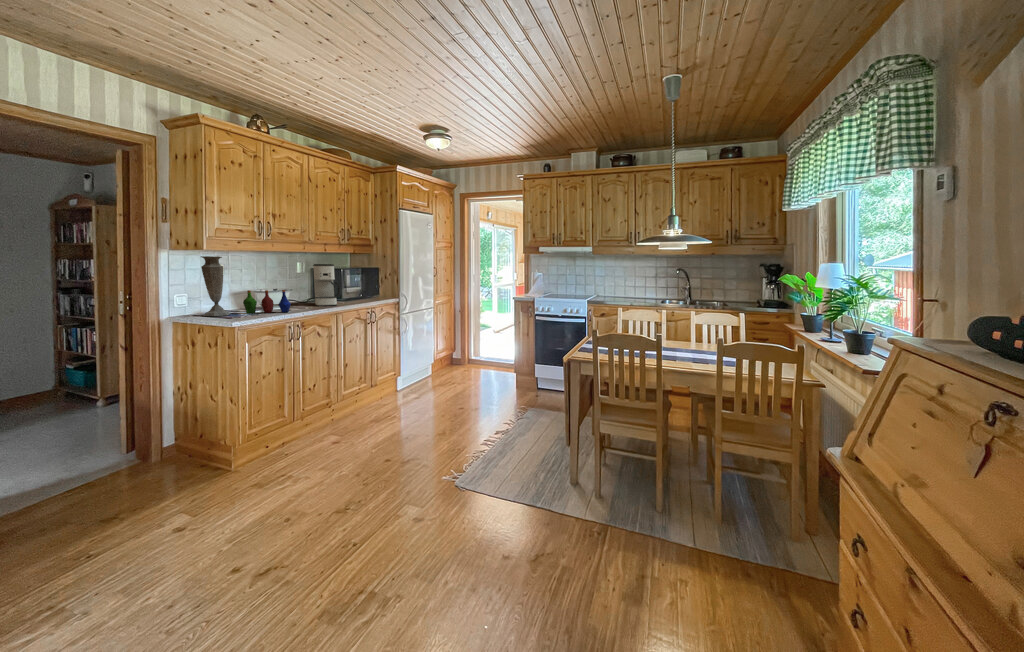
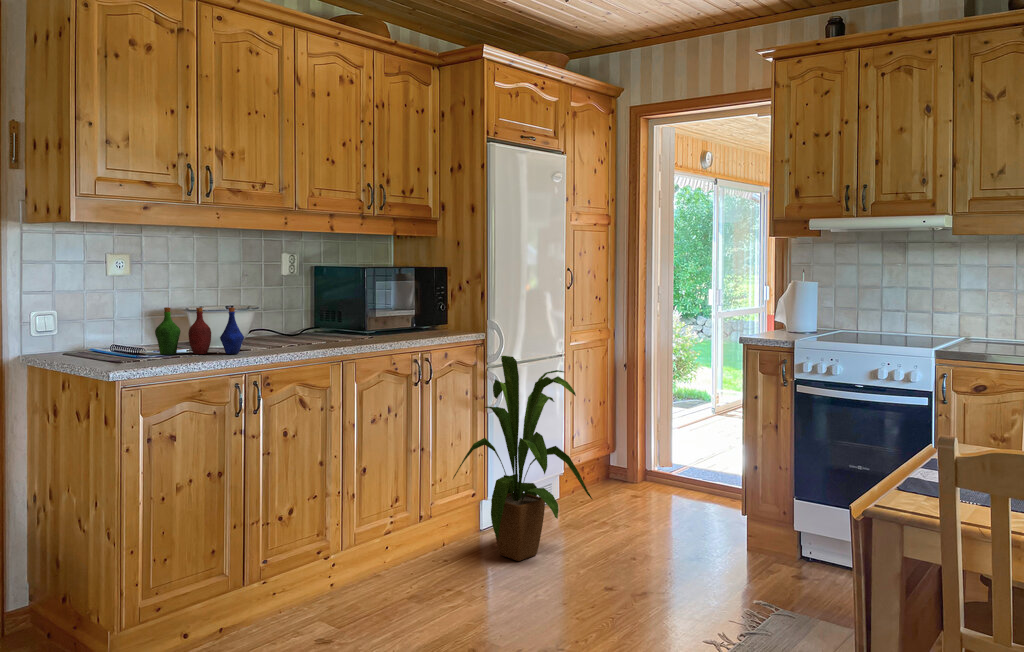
vase: present [201,256,230,316] -> none [80,238,130,358]
coffee maker: present [313,264,340,306] -> none [304,256,354,342]
house plant: none [390,309,454,399] -> present [453,356,592,561]

